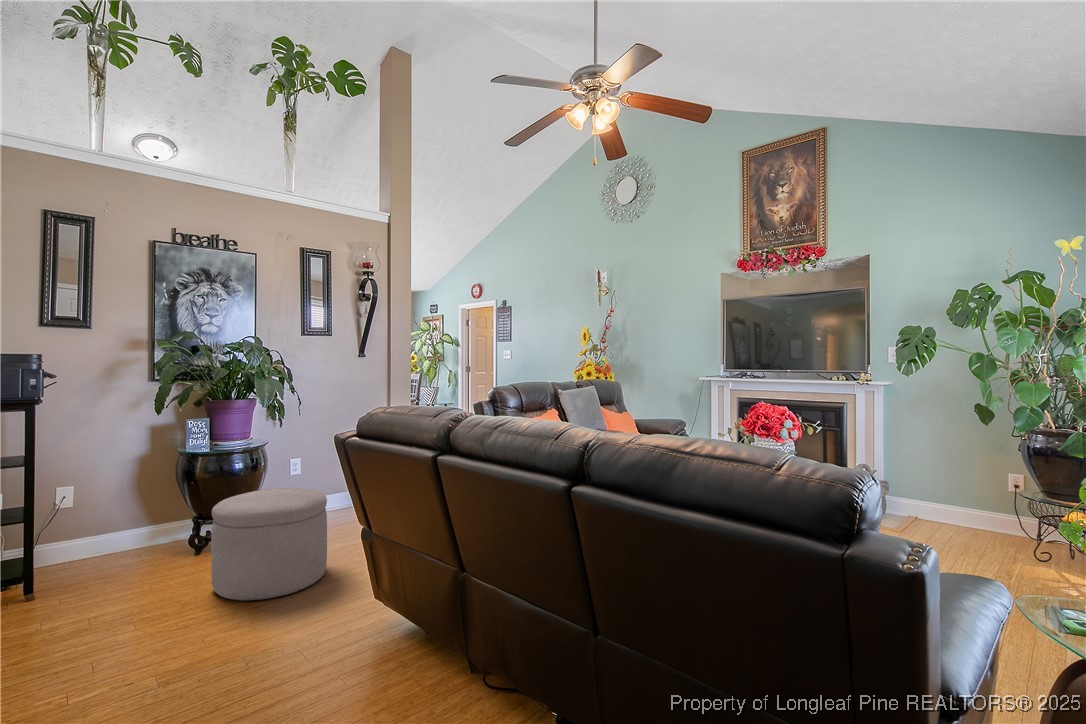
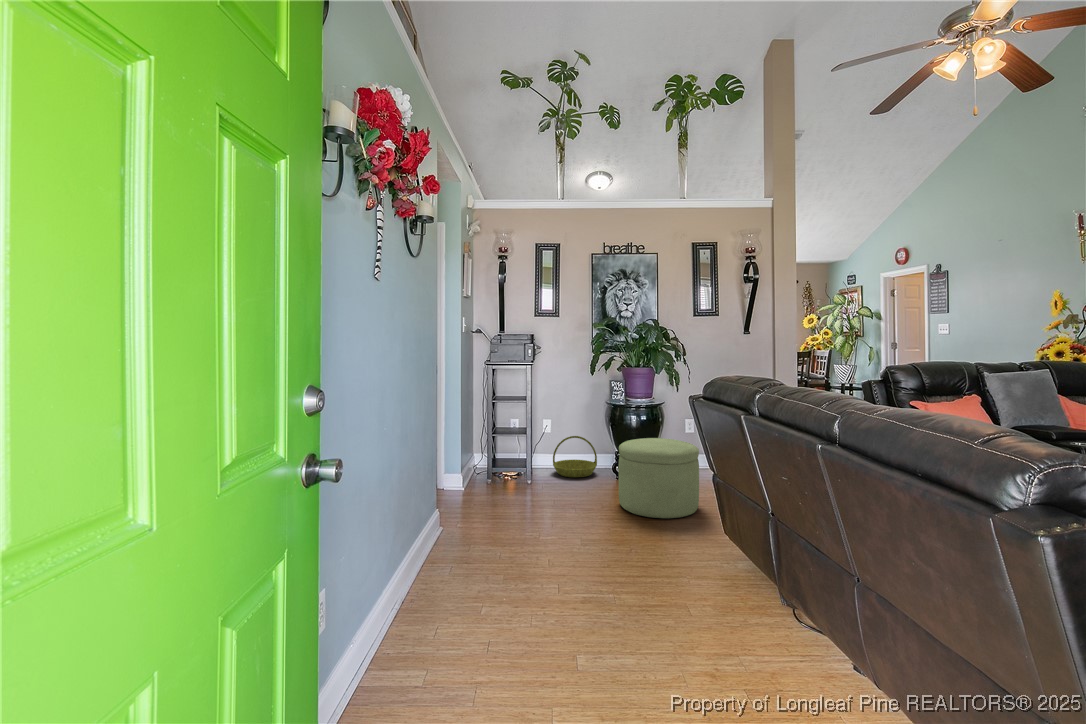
basket: none [79,504,163,570] -> present [553,436,597,477]

